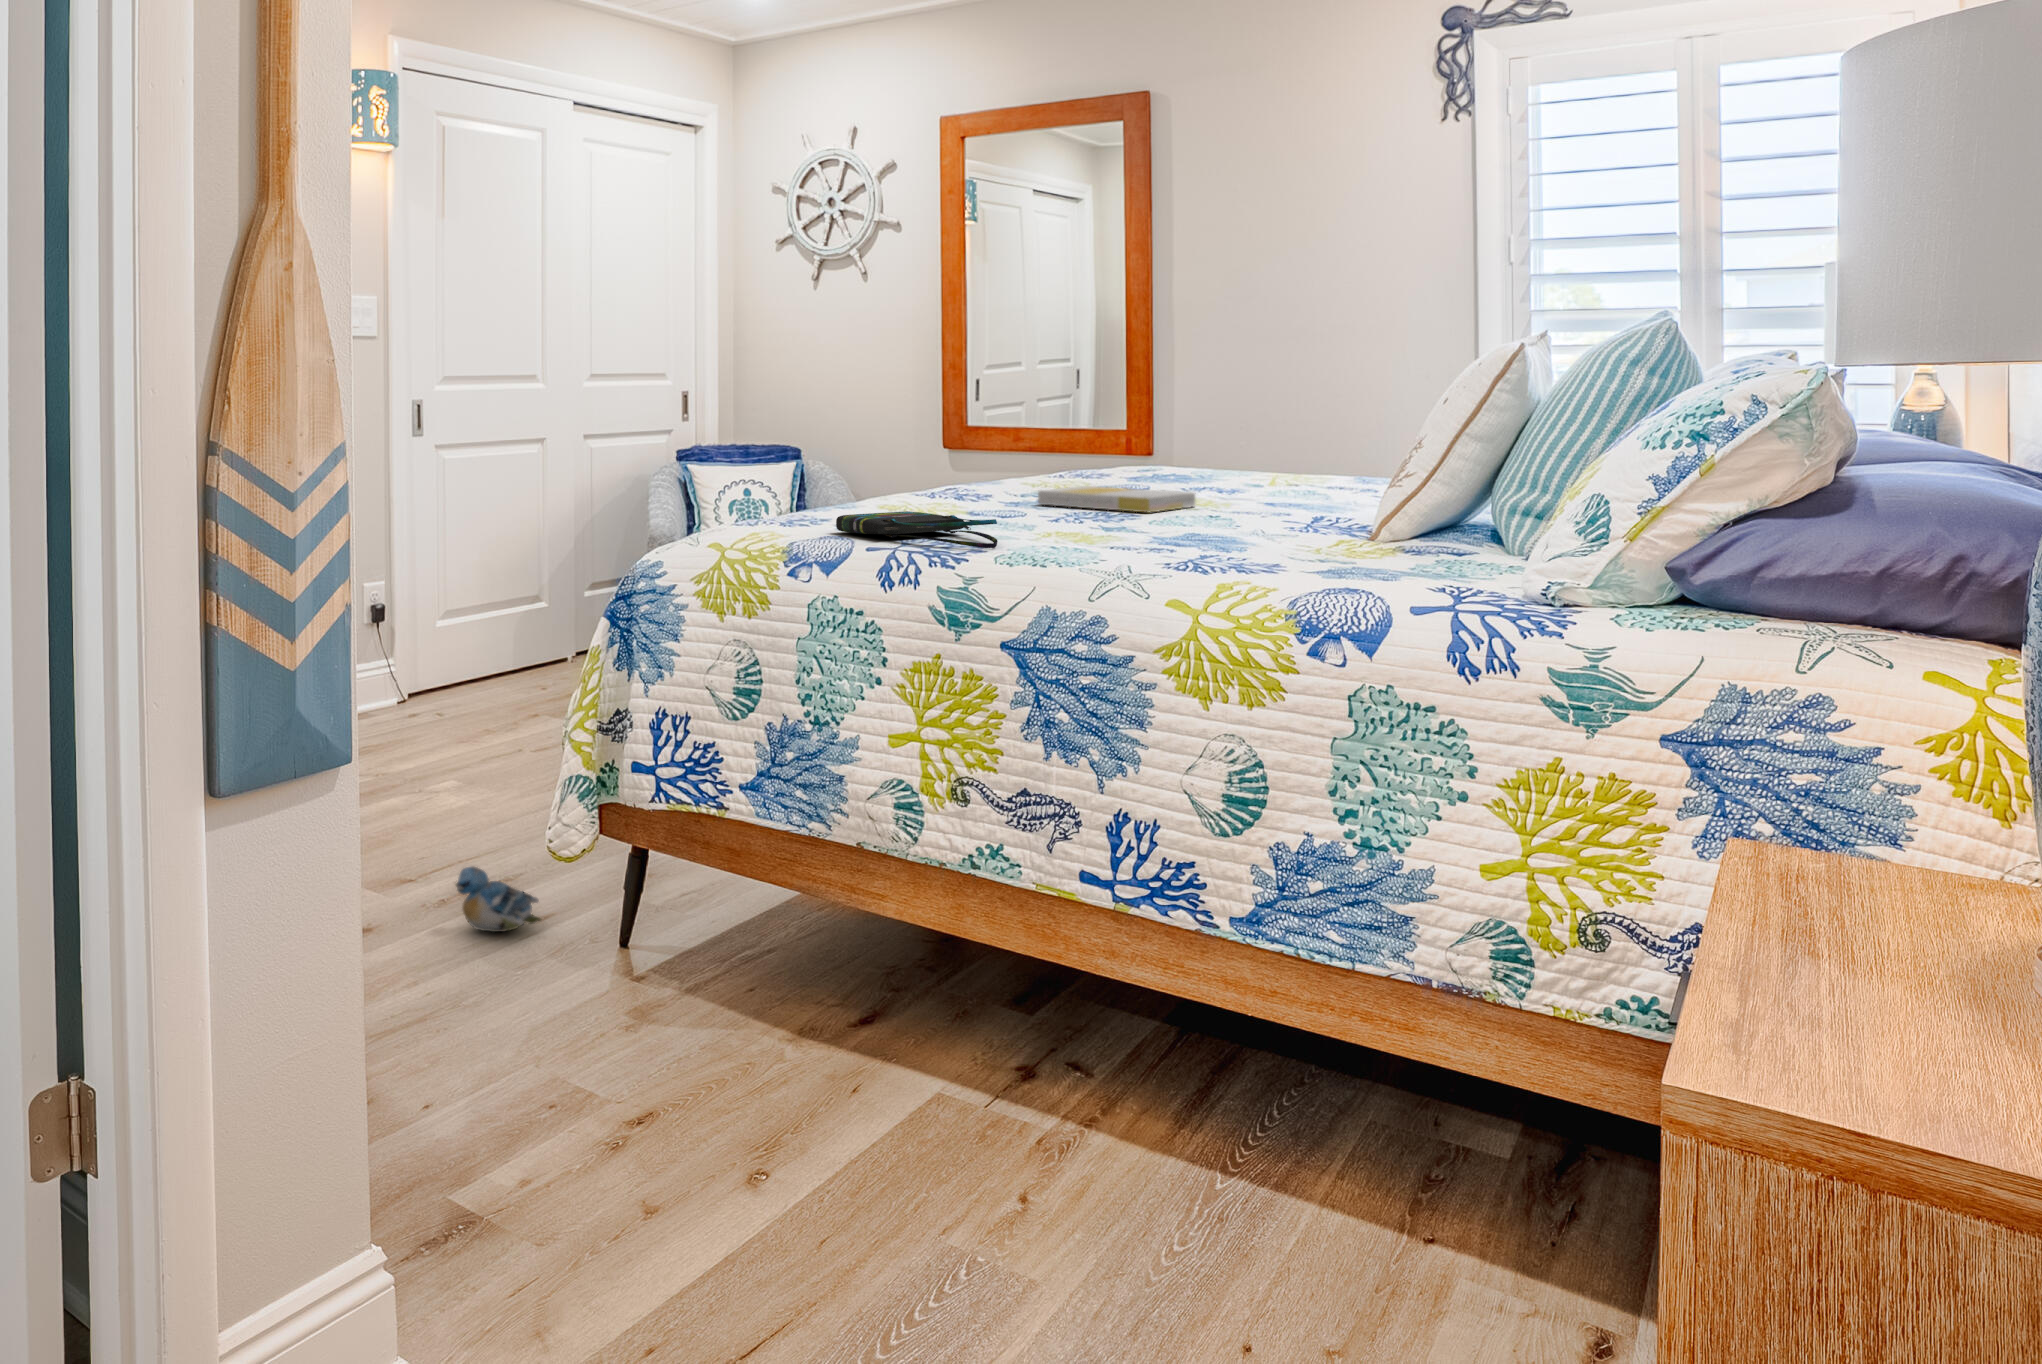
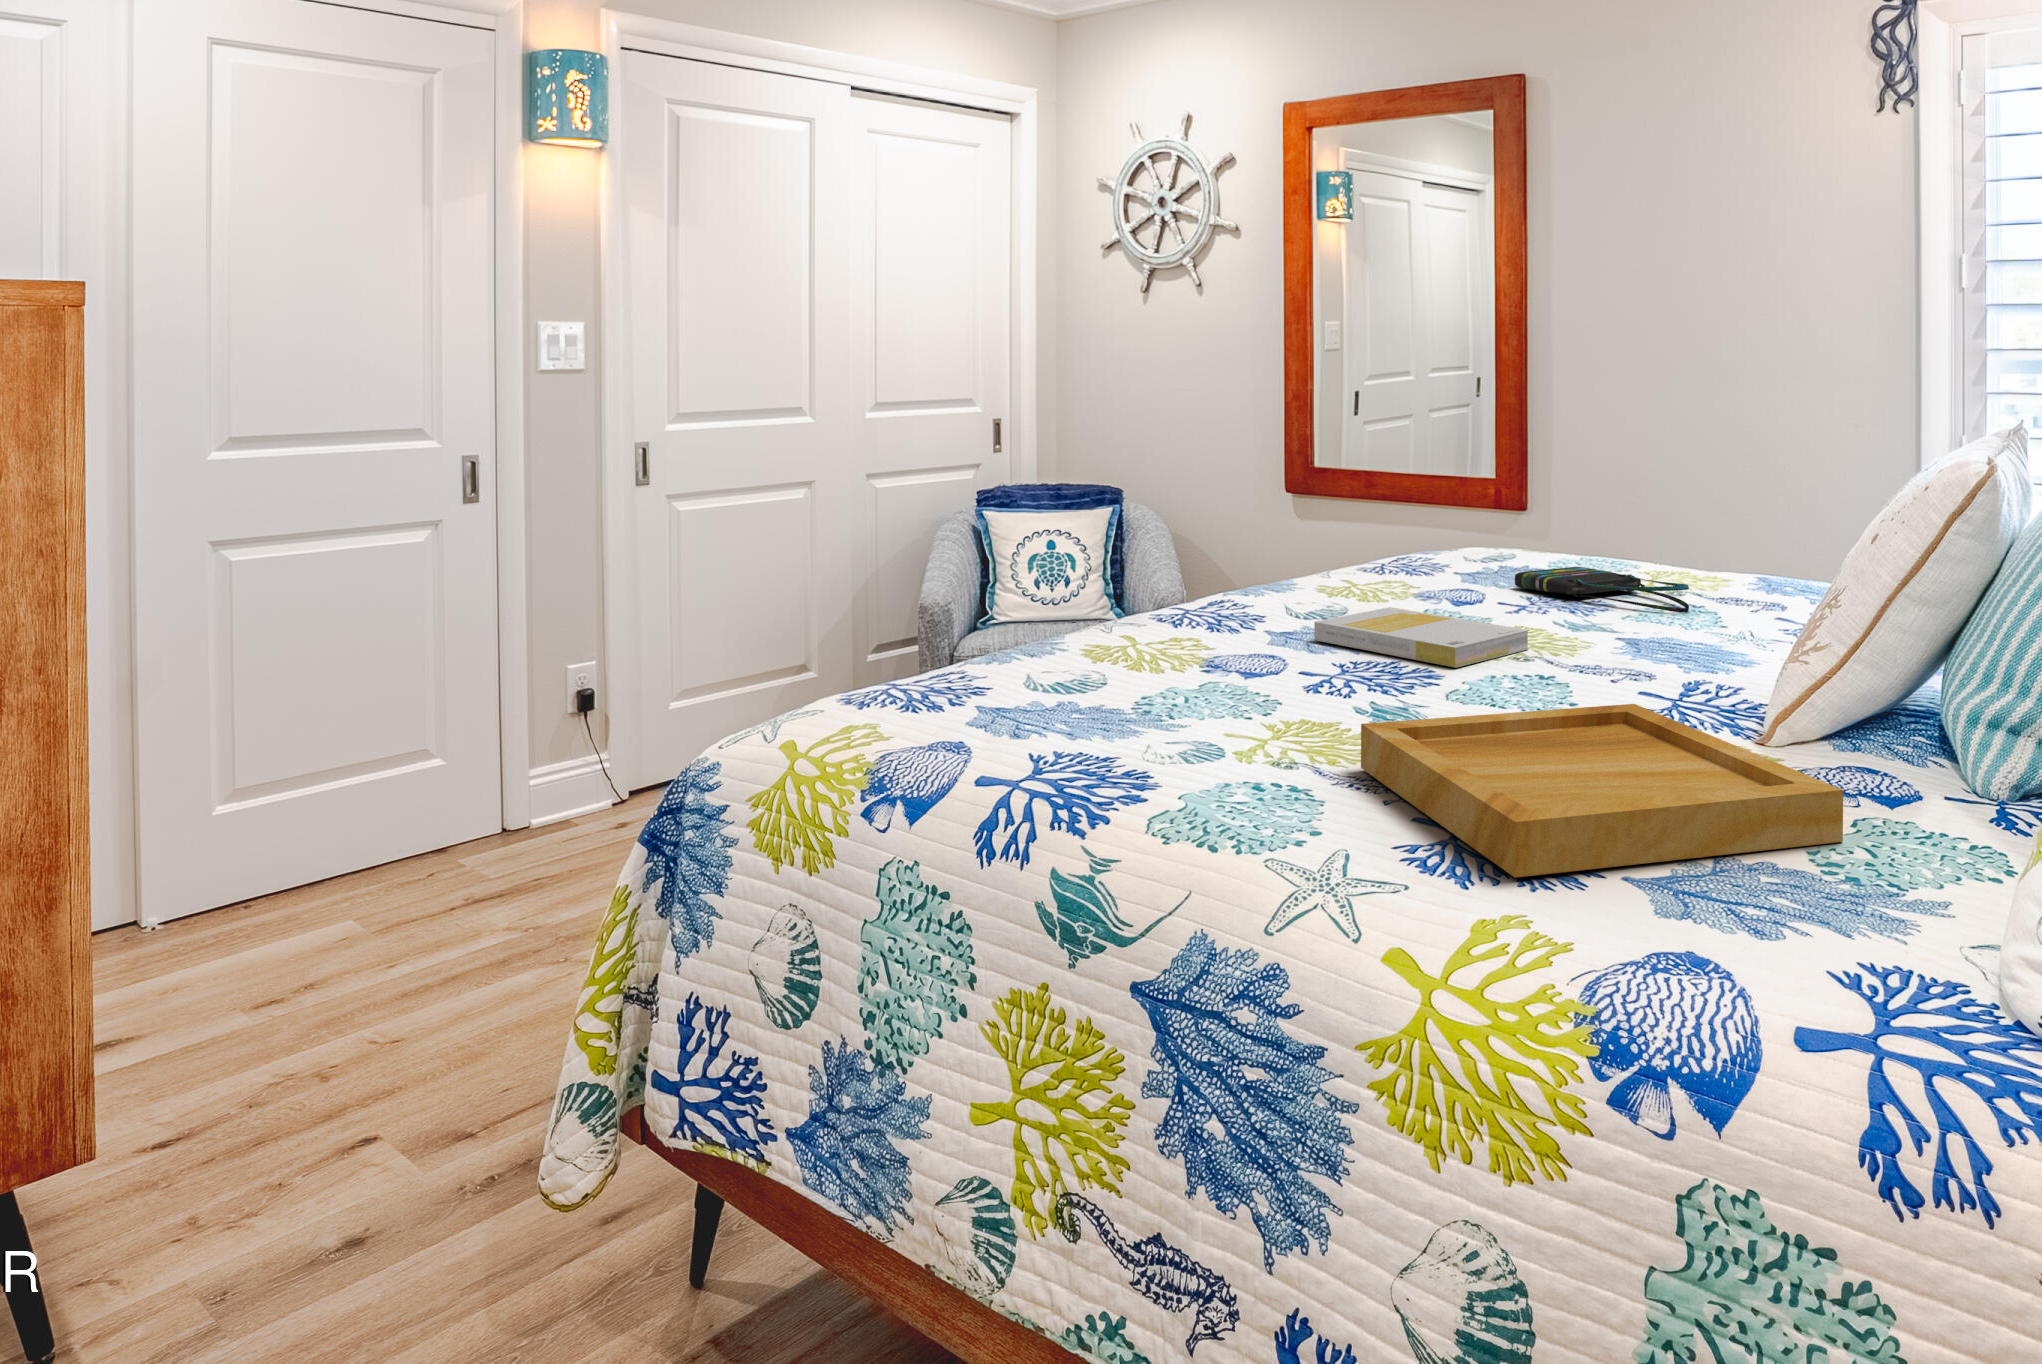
tray: none [1115,508,1432,568] -> present [1361,704,1843,878]
tote bag: present [836,511,998,548] -> present [1515,567,1689,612]
plush toy: present [456,867,541,932] -> none [449,1177,576,1275]

